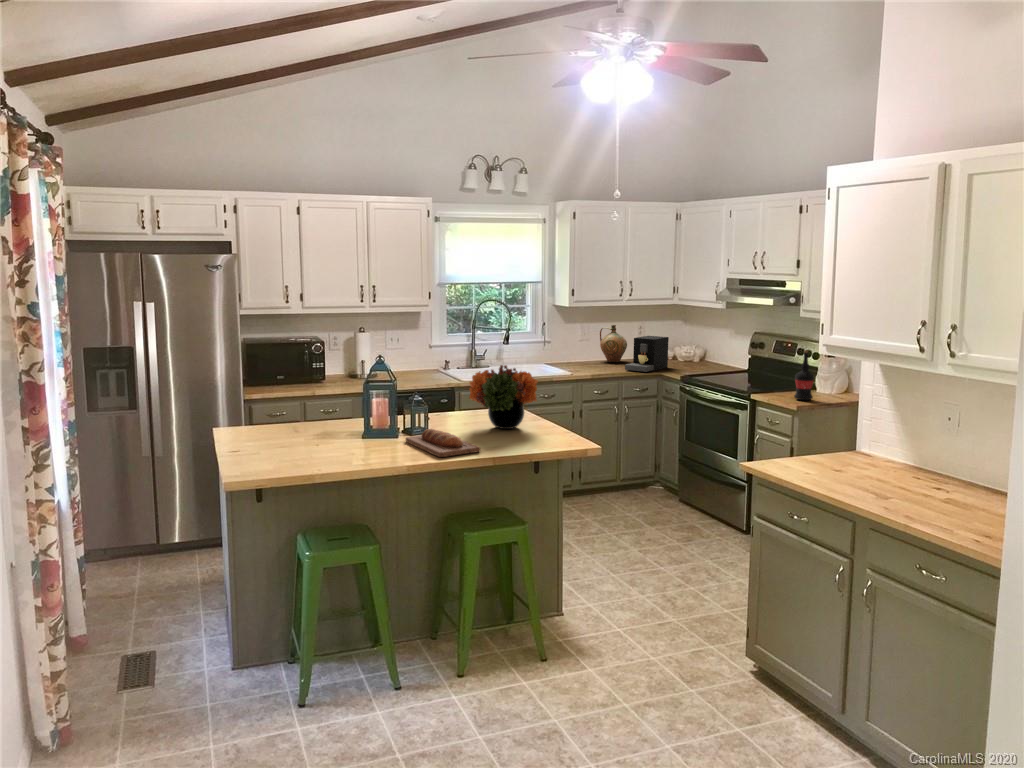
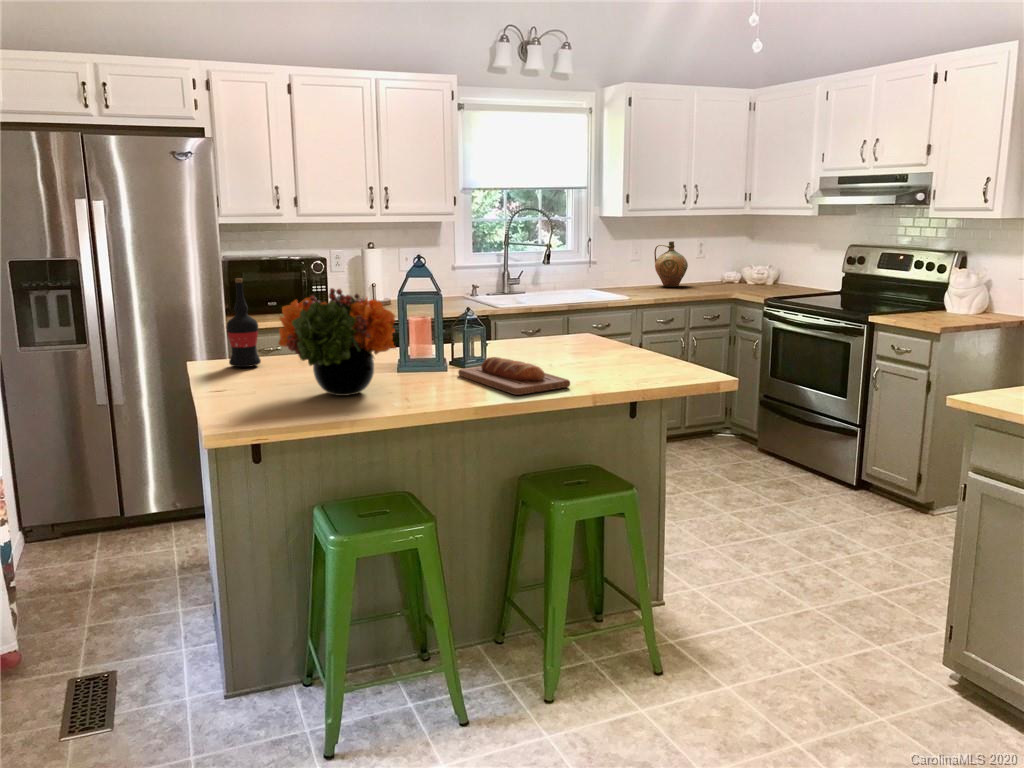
coffee maker: present [625,336,669,372] -> none [692,253,743,295]
wine bottle: present [794,350,814,400] -> present [226,278,261,367]
flower arrangement: present [469,365,538,429] -> present [278,288,396,396]

